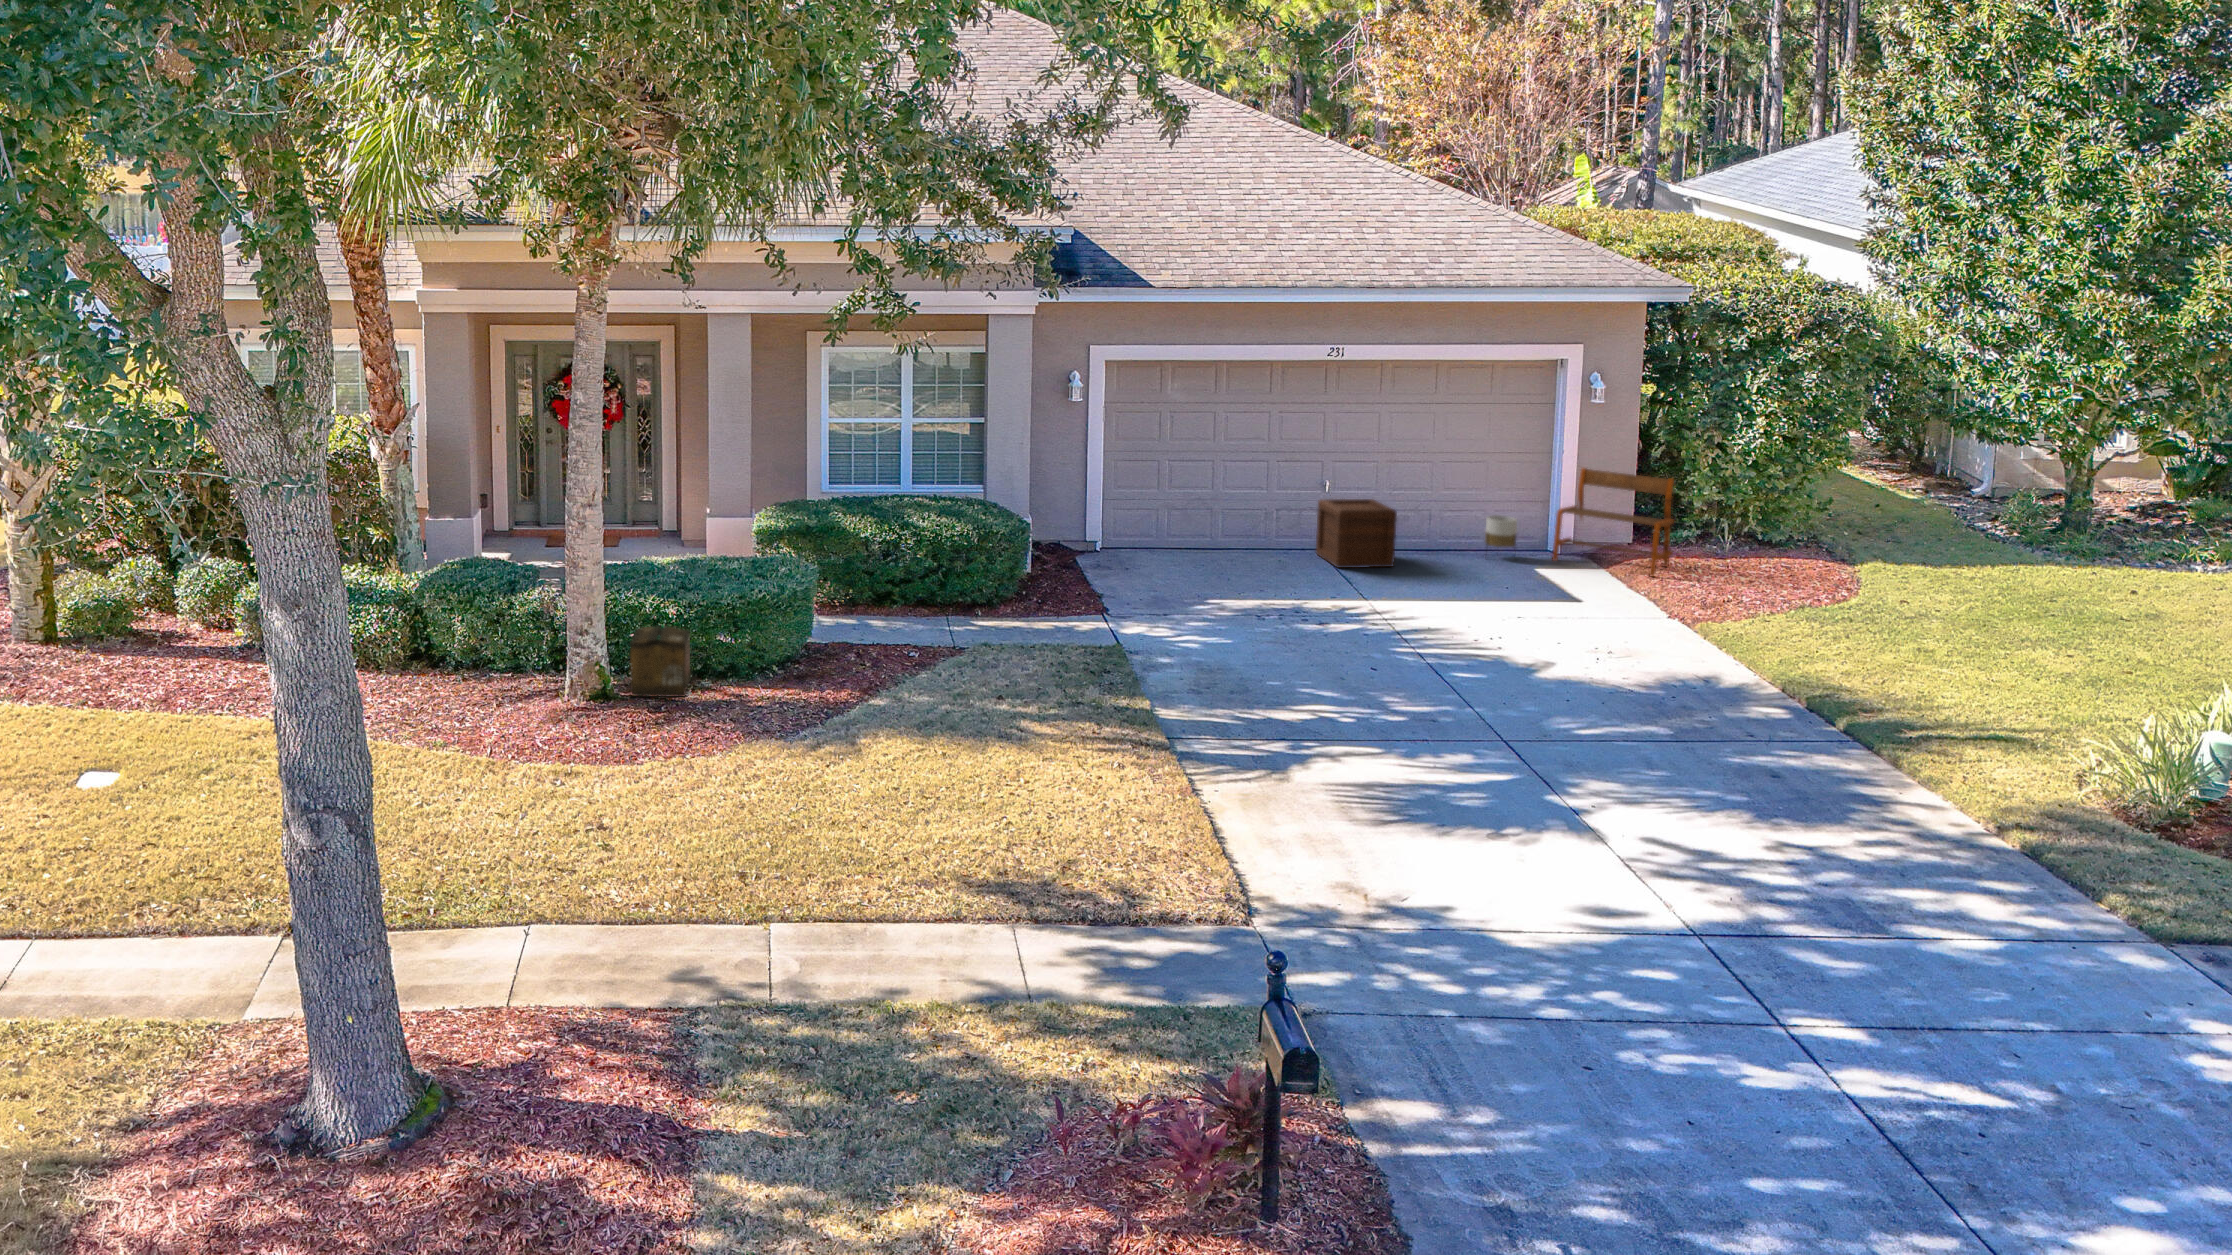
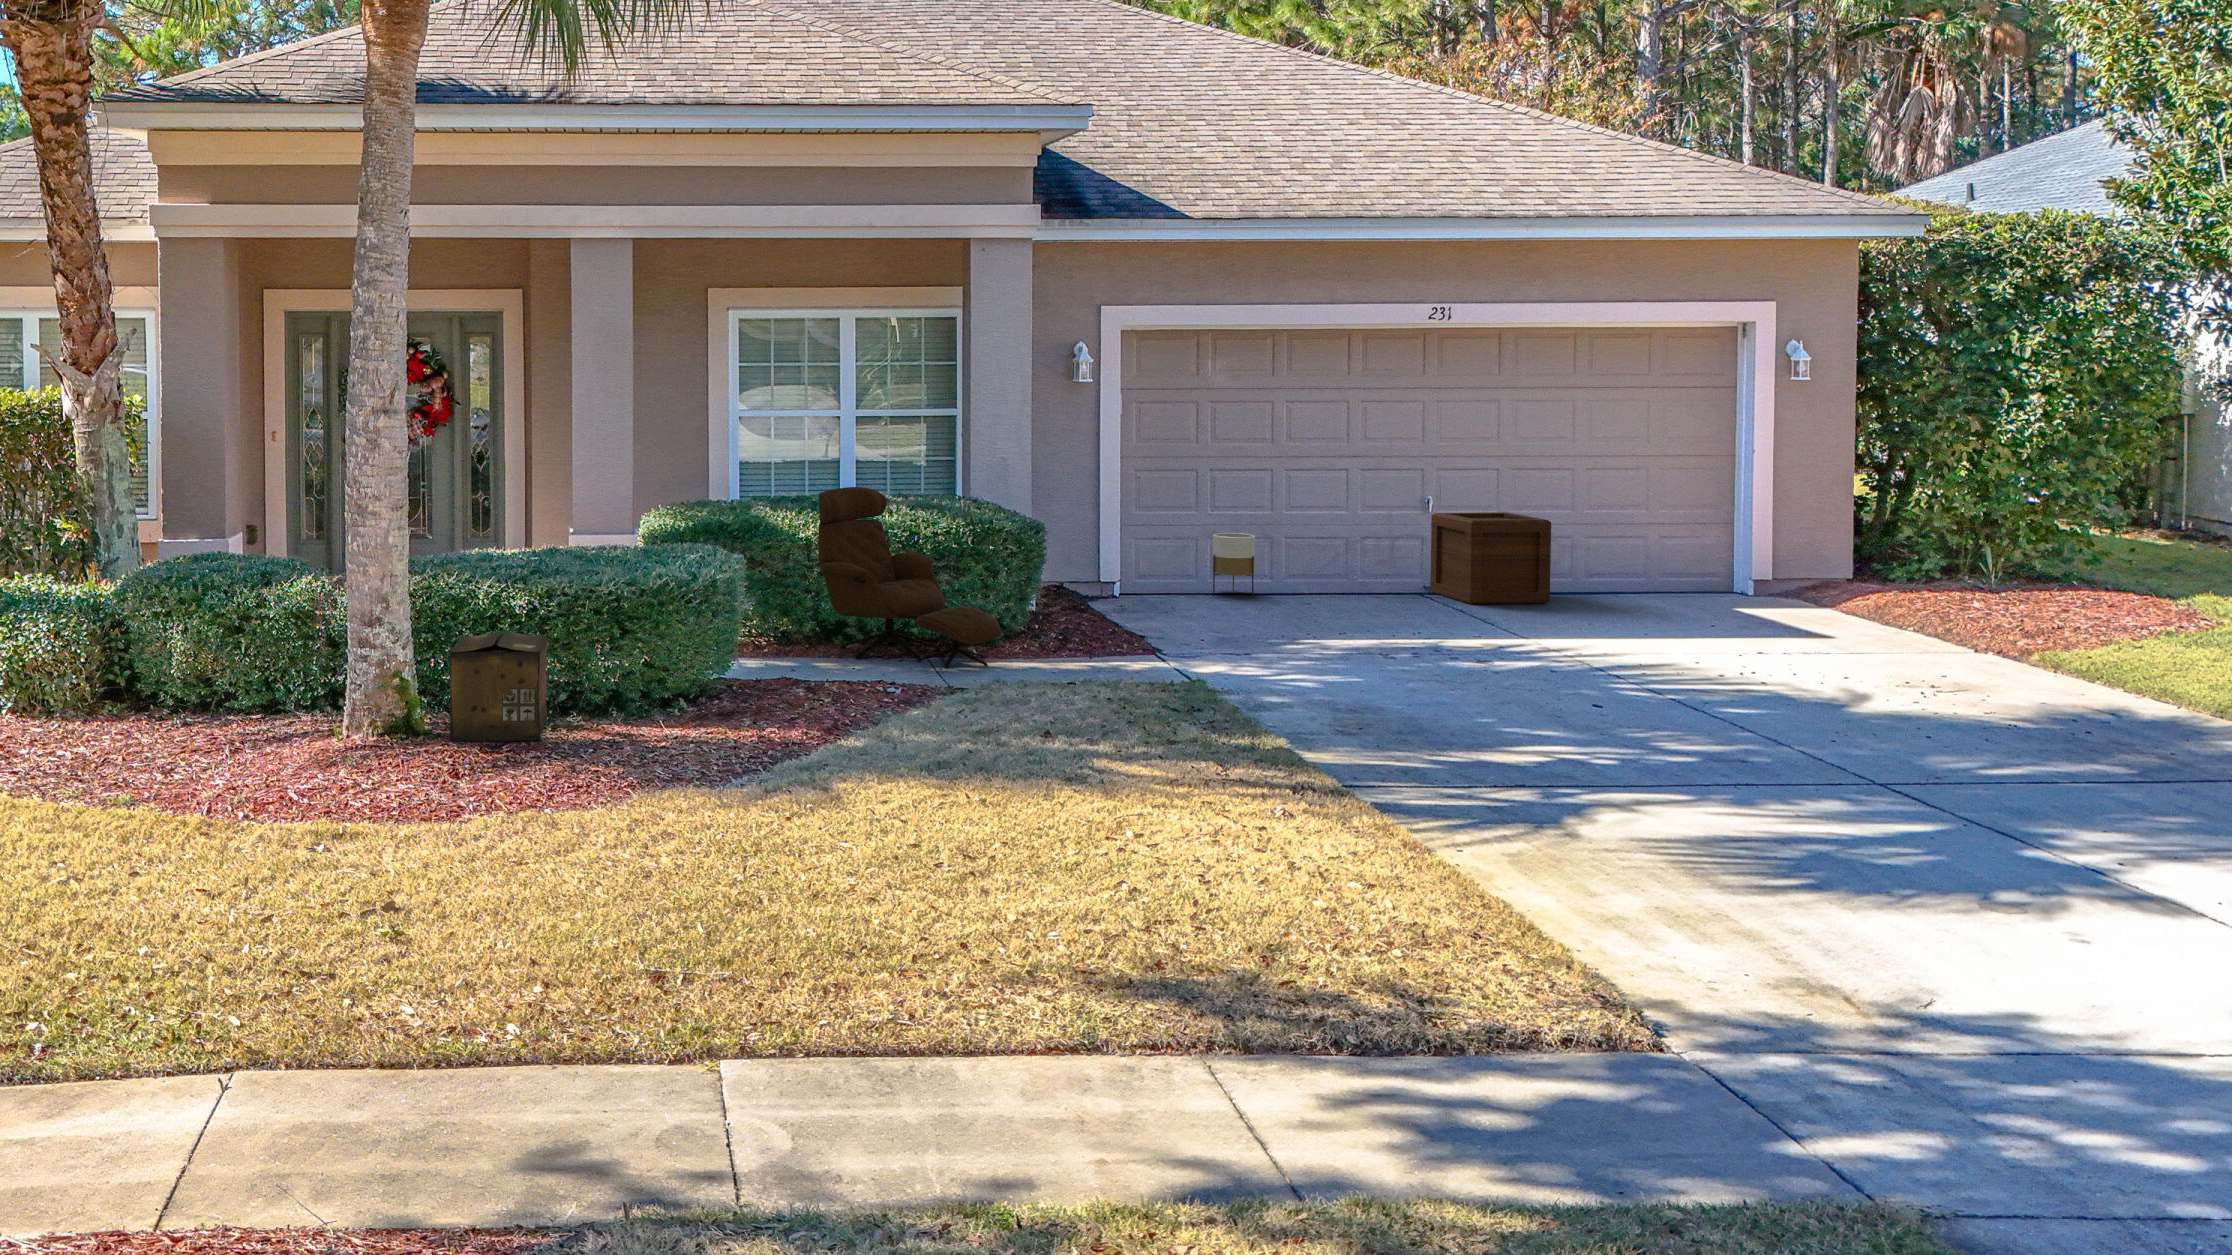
bench: present [1552,468,1674,577] -> none [1762,468,1936,611]
lounge chair: none [872,503,992,632] -> present [818,487,1002,668]
planter: present [1485,515,1517,547] -> present [1212,533,1255,595]

